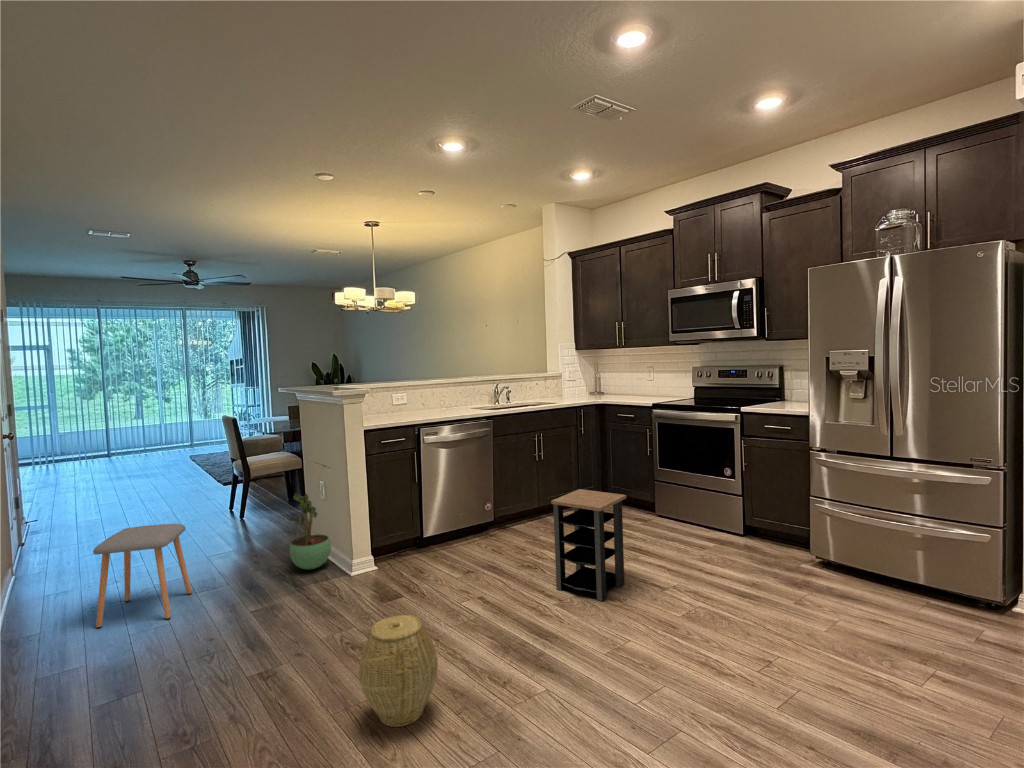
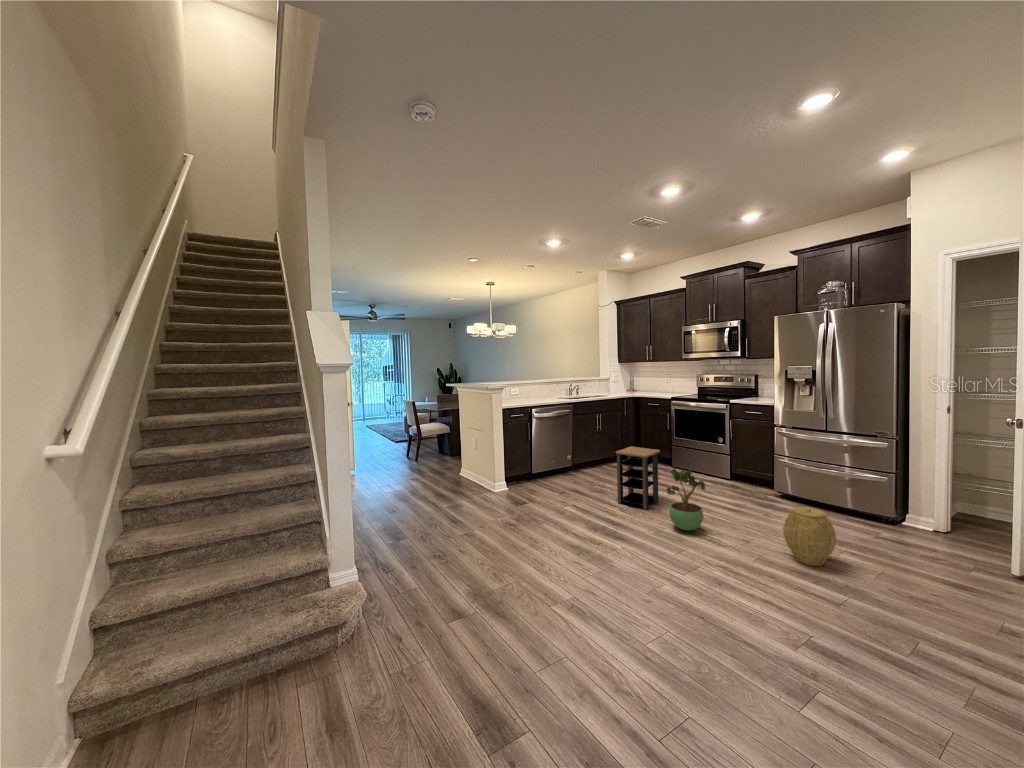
potted plant: present [290,493,331,570] -> present [666,469,705,531]
stool: present [93,524,192,628] -> none [367,459,409,512]
woven basket: present [359,615,438,727] -> present [783,507,836,566]

